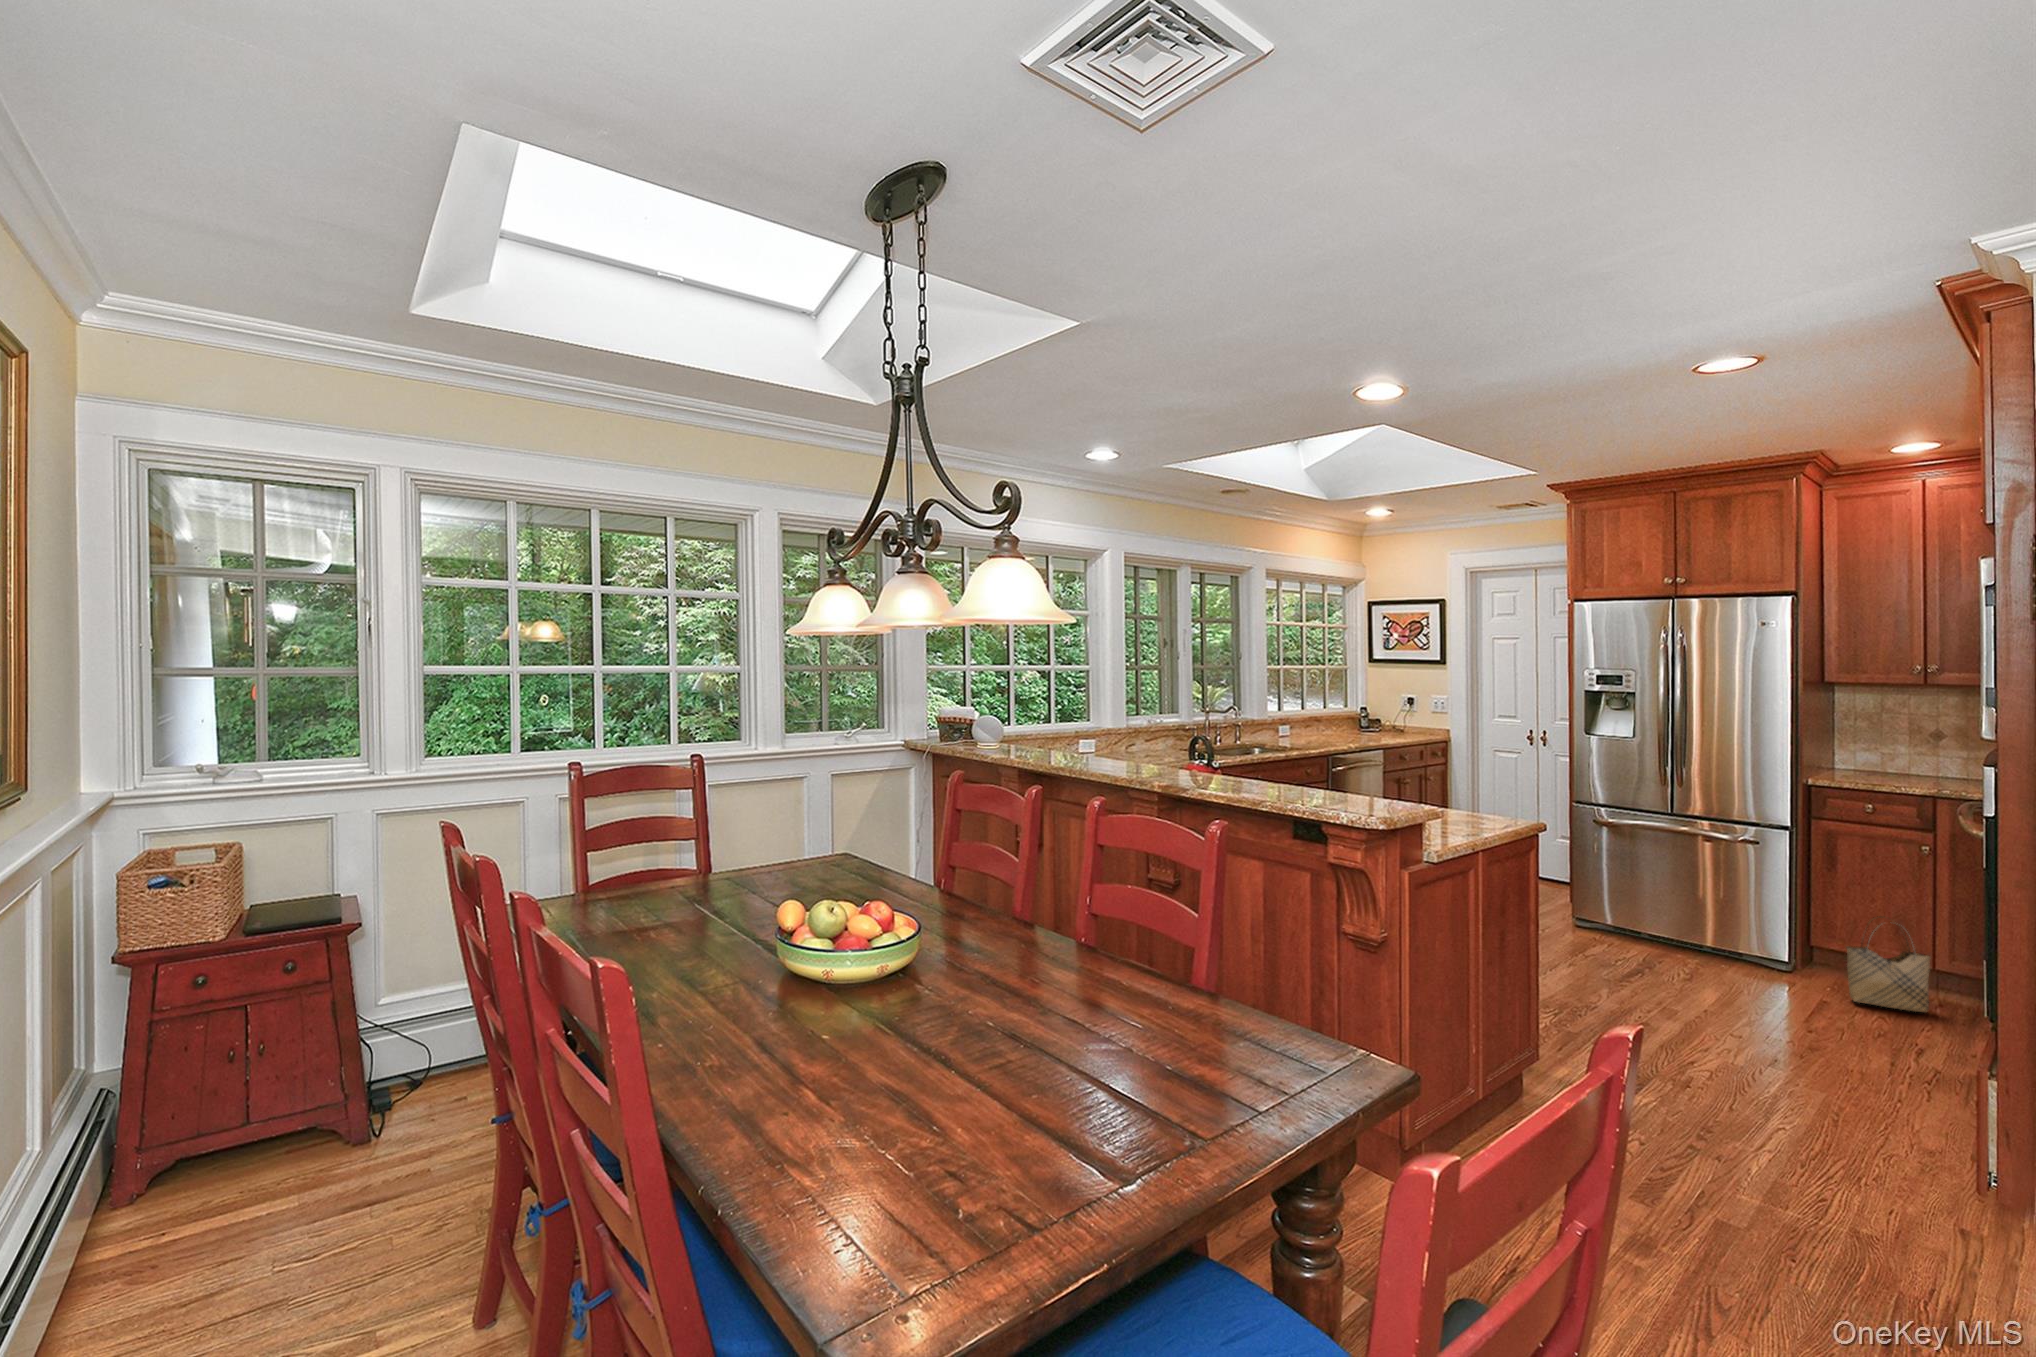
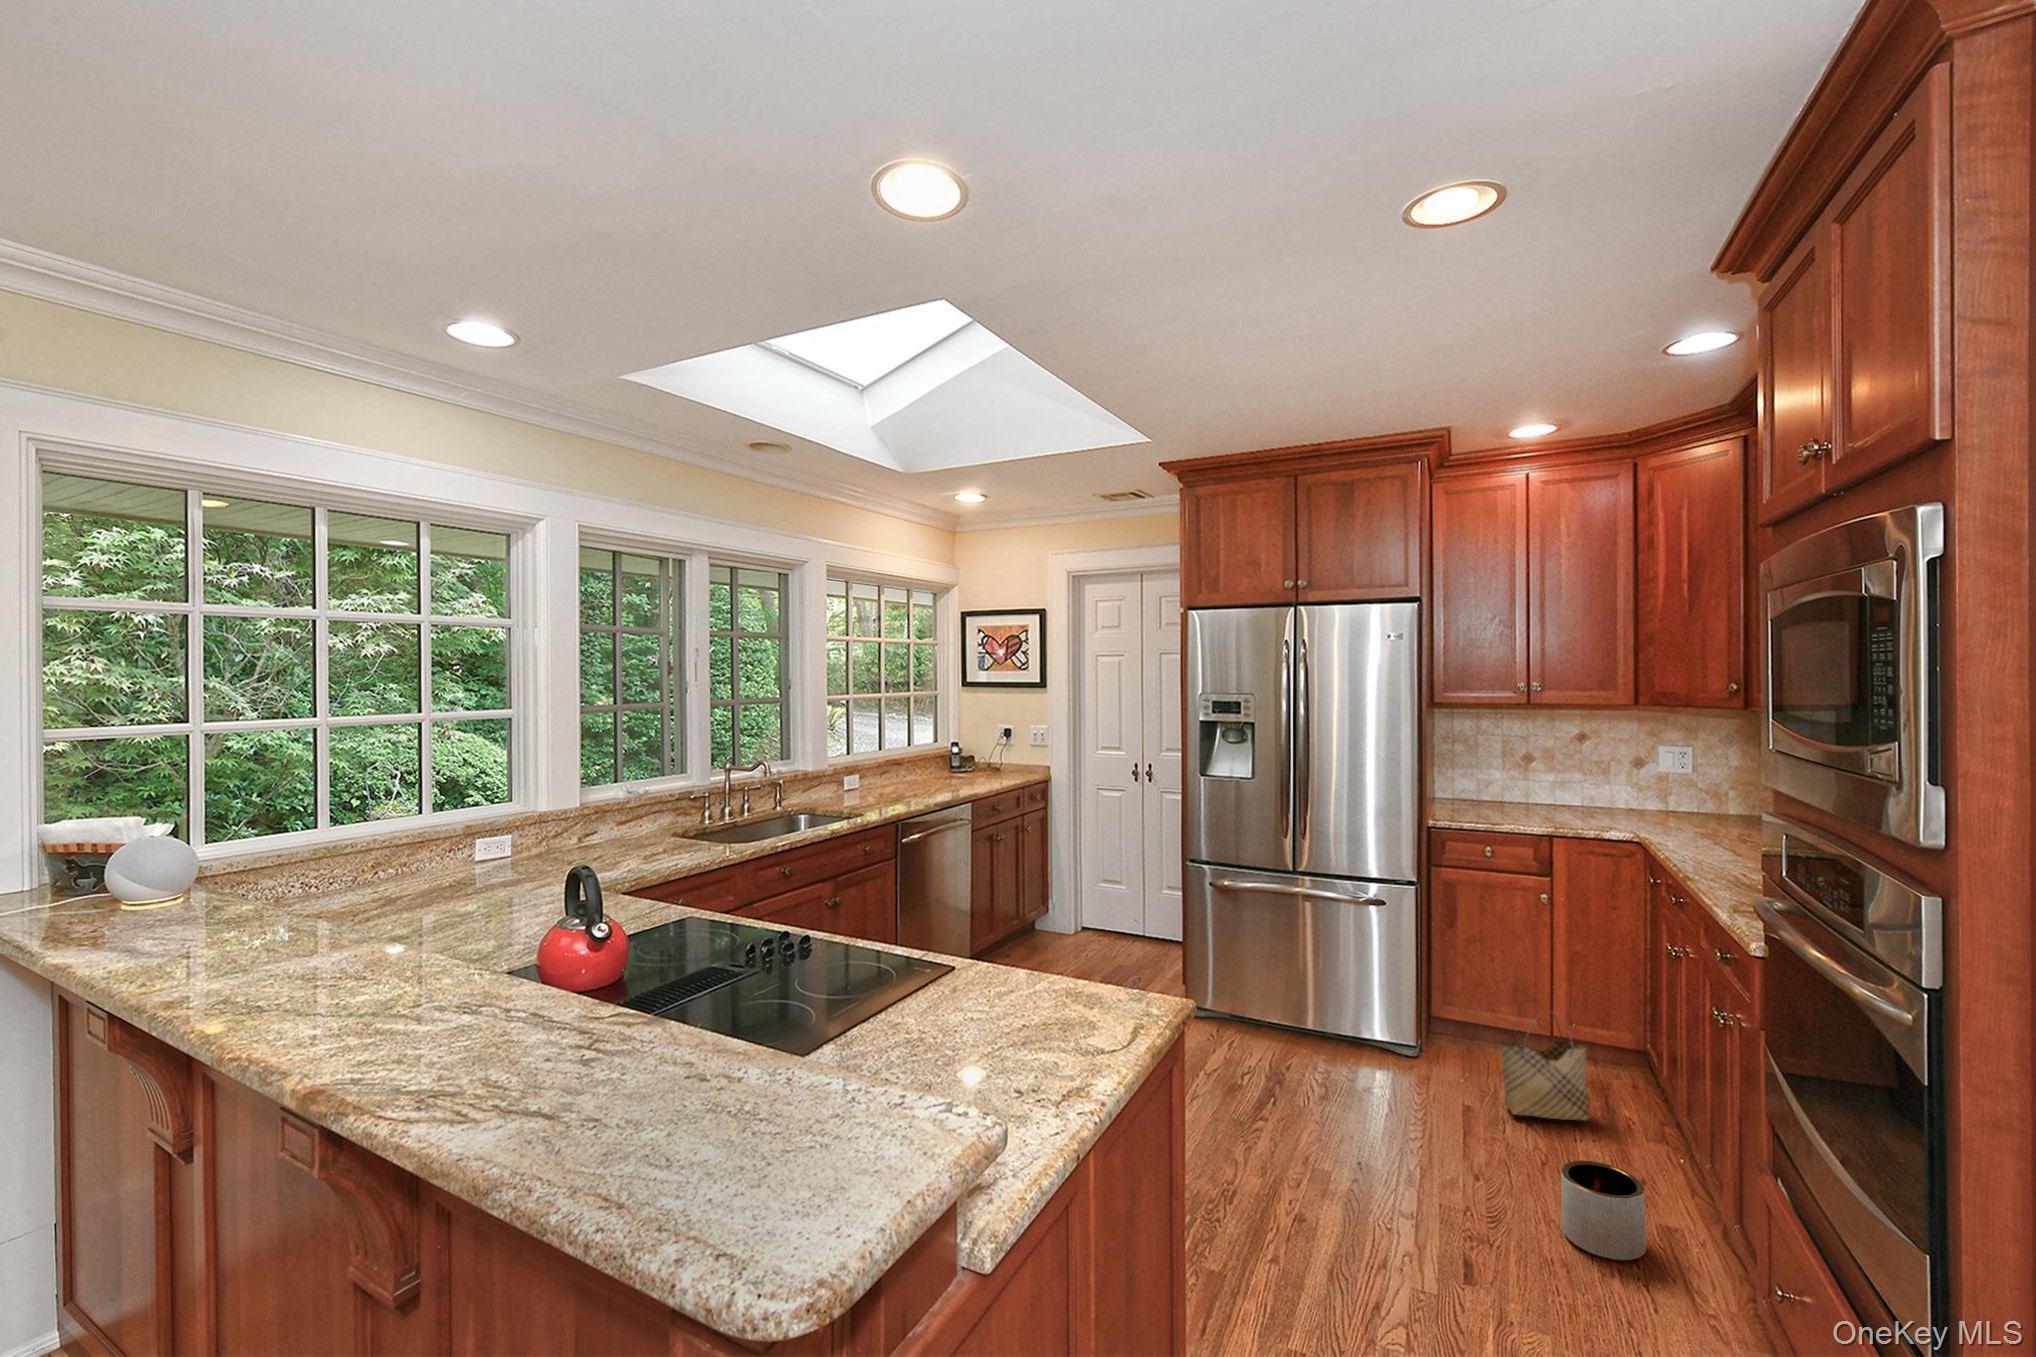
planter: none [1863,1009,1933,1073] -> present [1561,1160,1646,1261]

